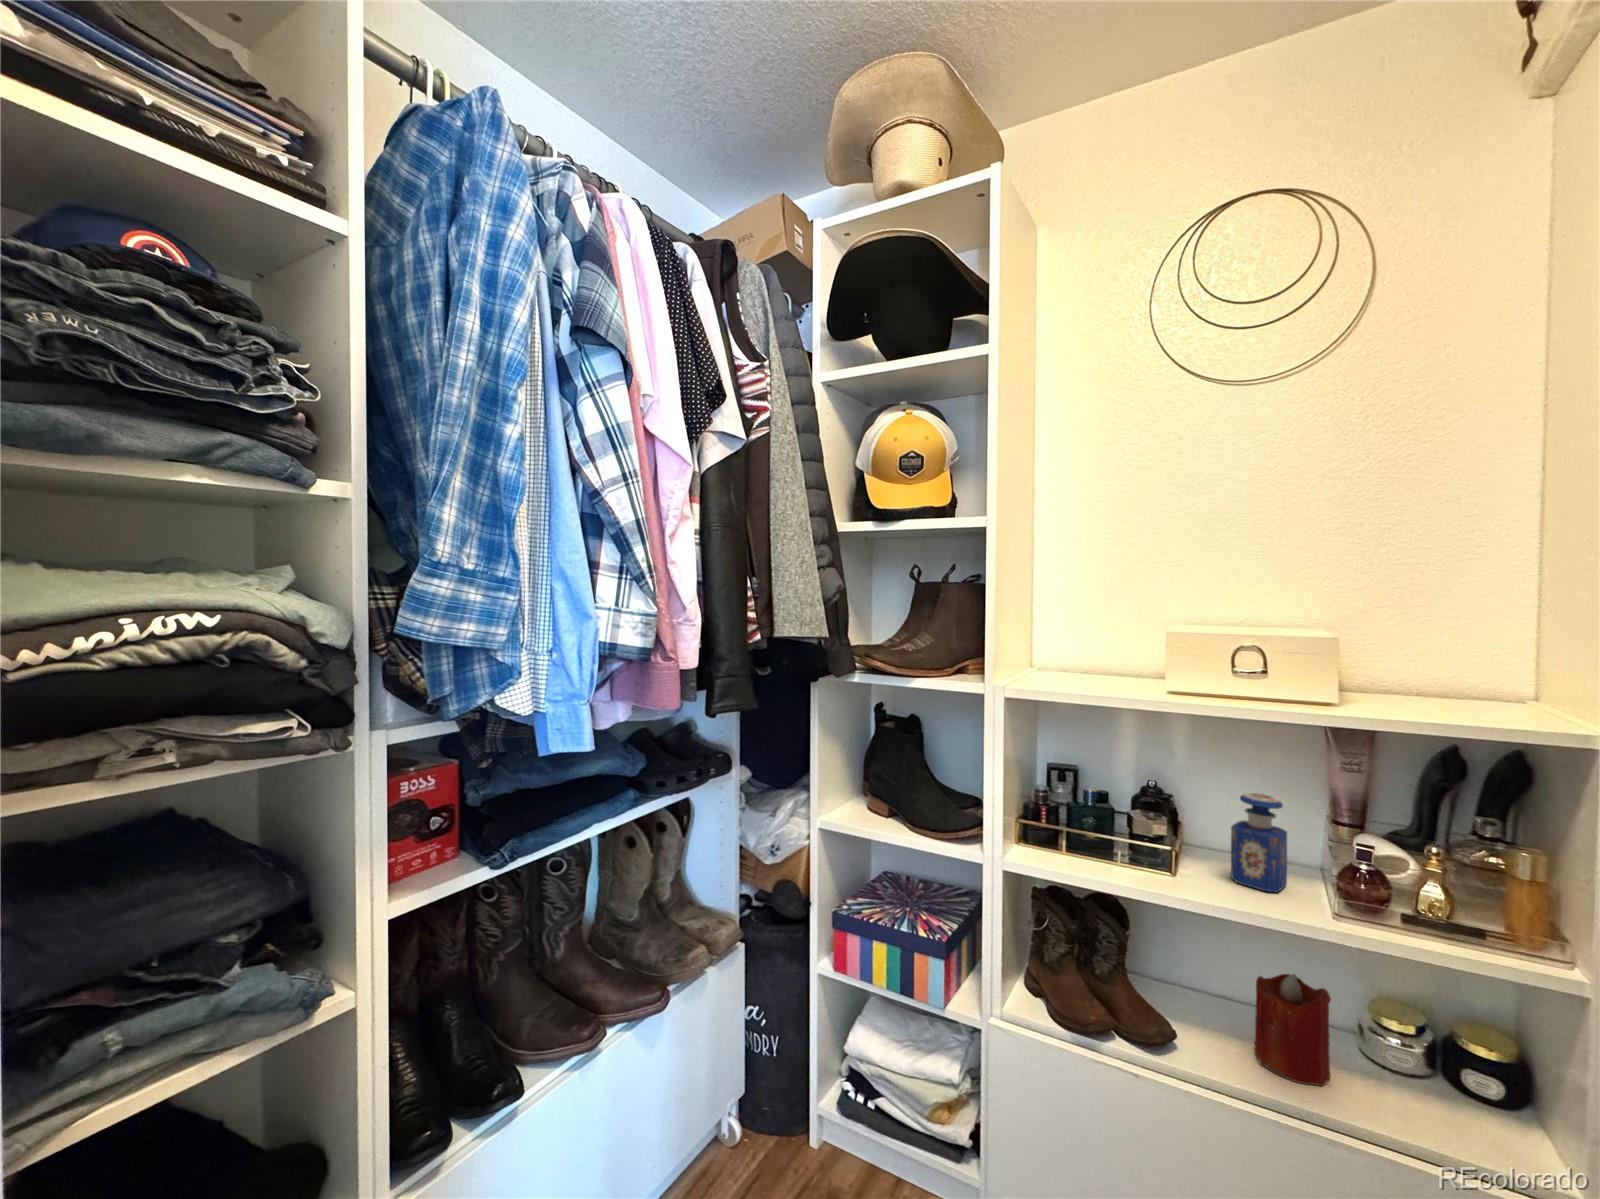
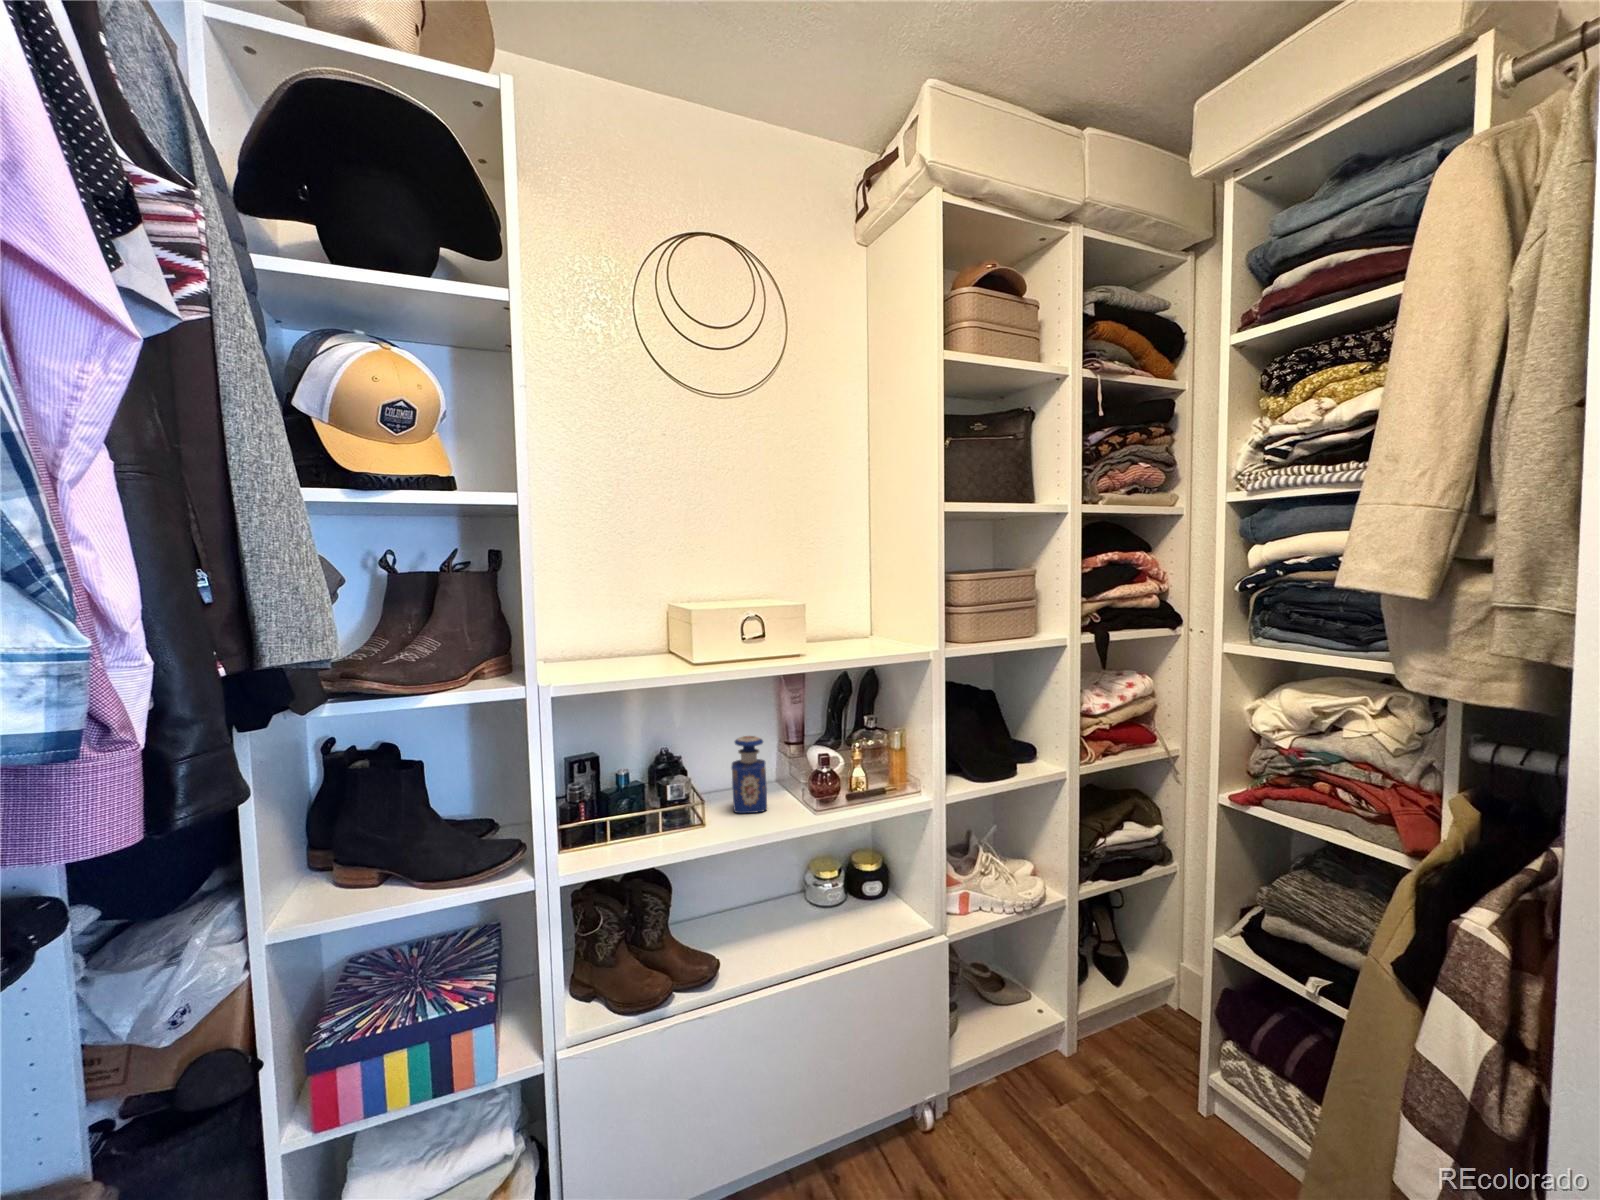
candle: present [1254,974,1331,1086] -> none [753,868,802,951]

